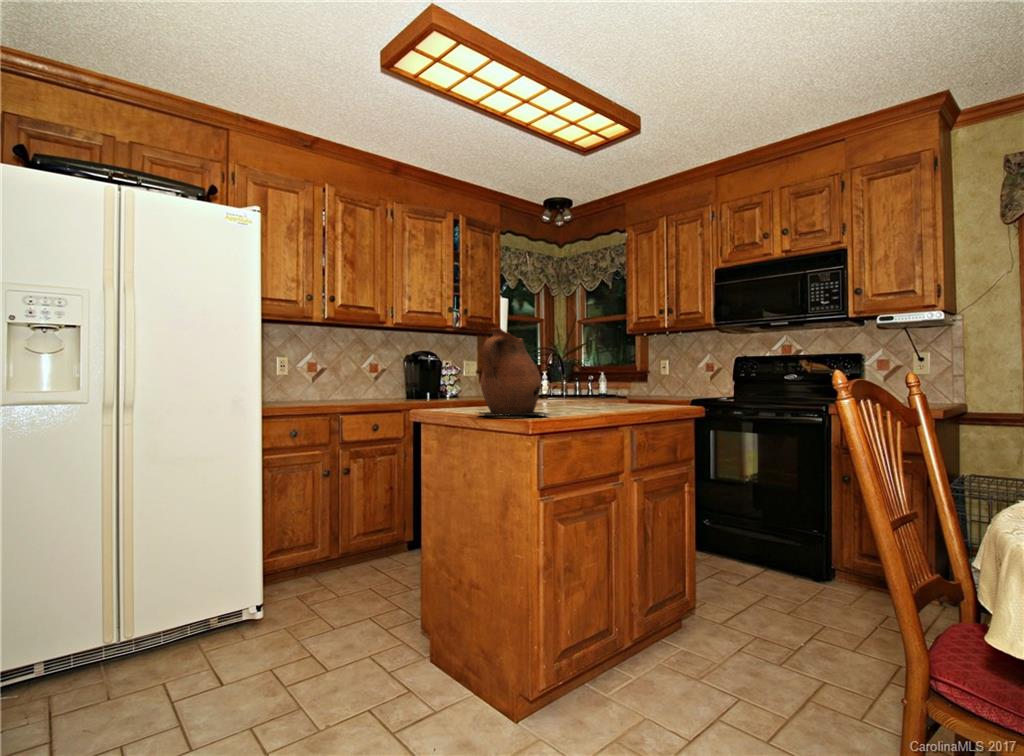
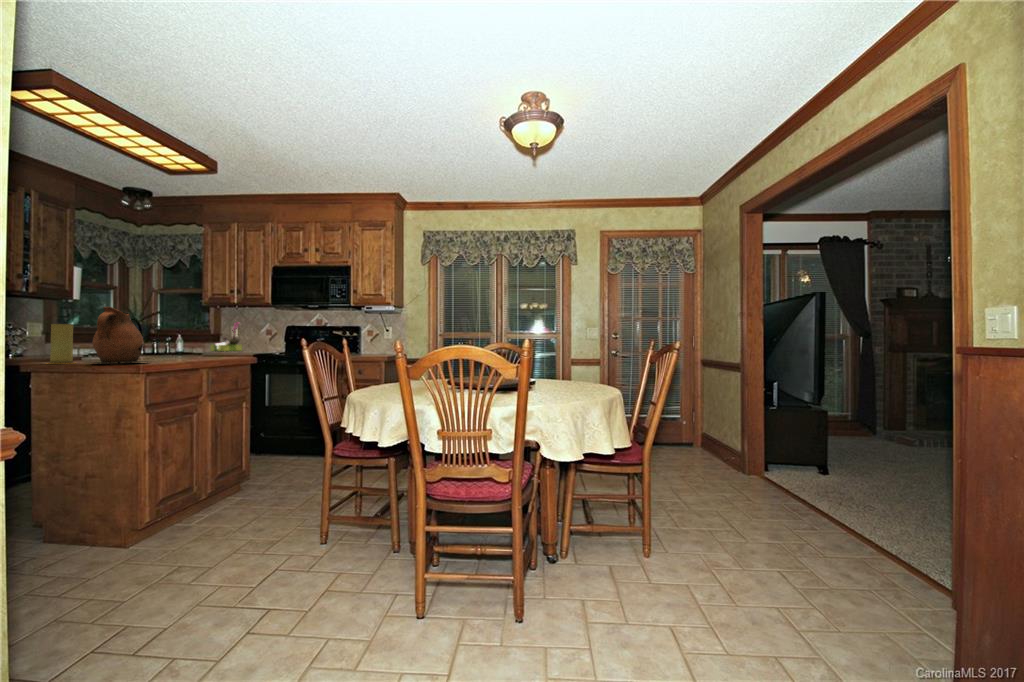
flower arrangement: none [636,349,674,395] -> present [210,322,242,351]
candle: none [439,357,470,414] -> present [48,324,73,364]

